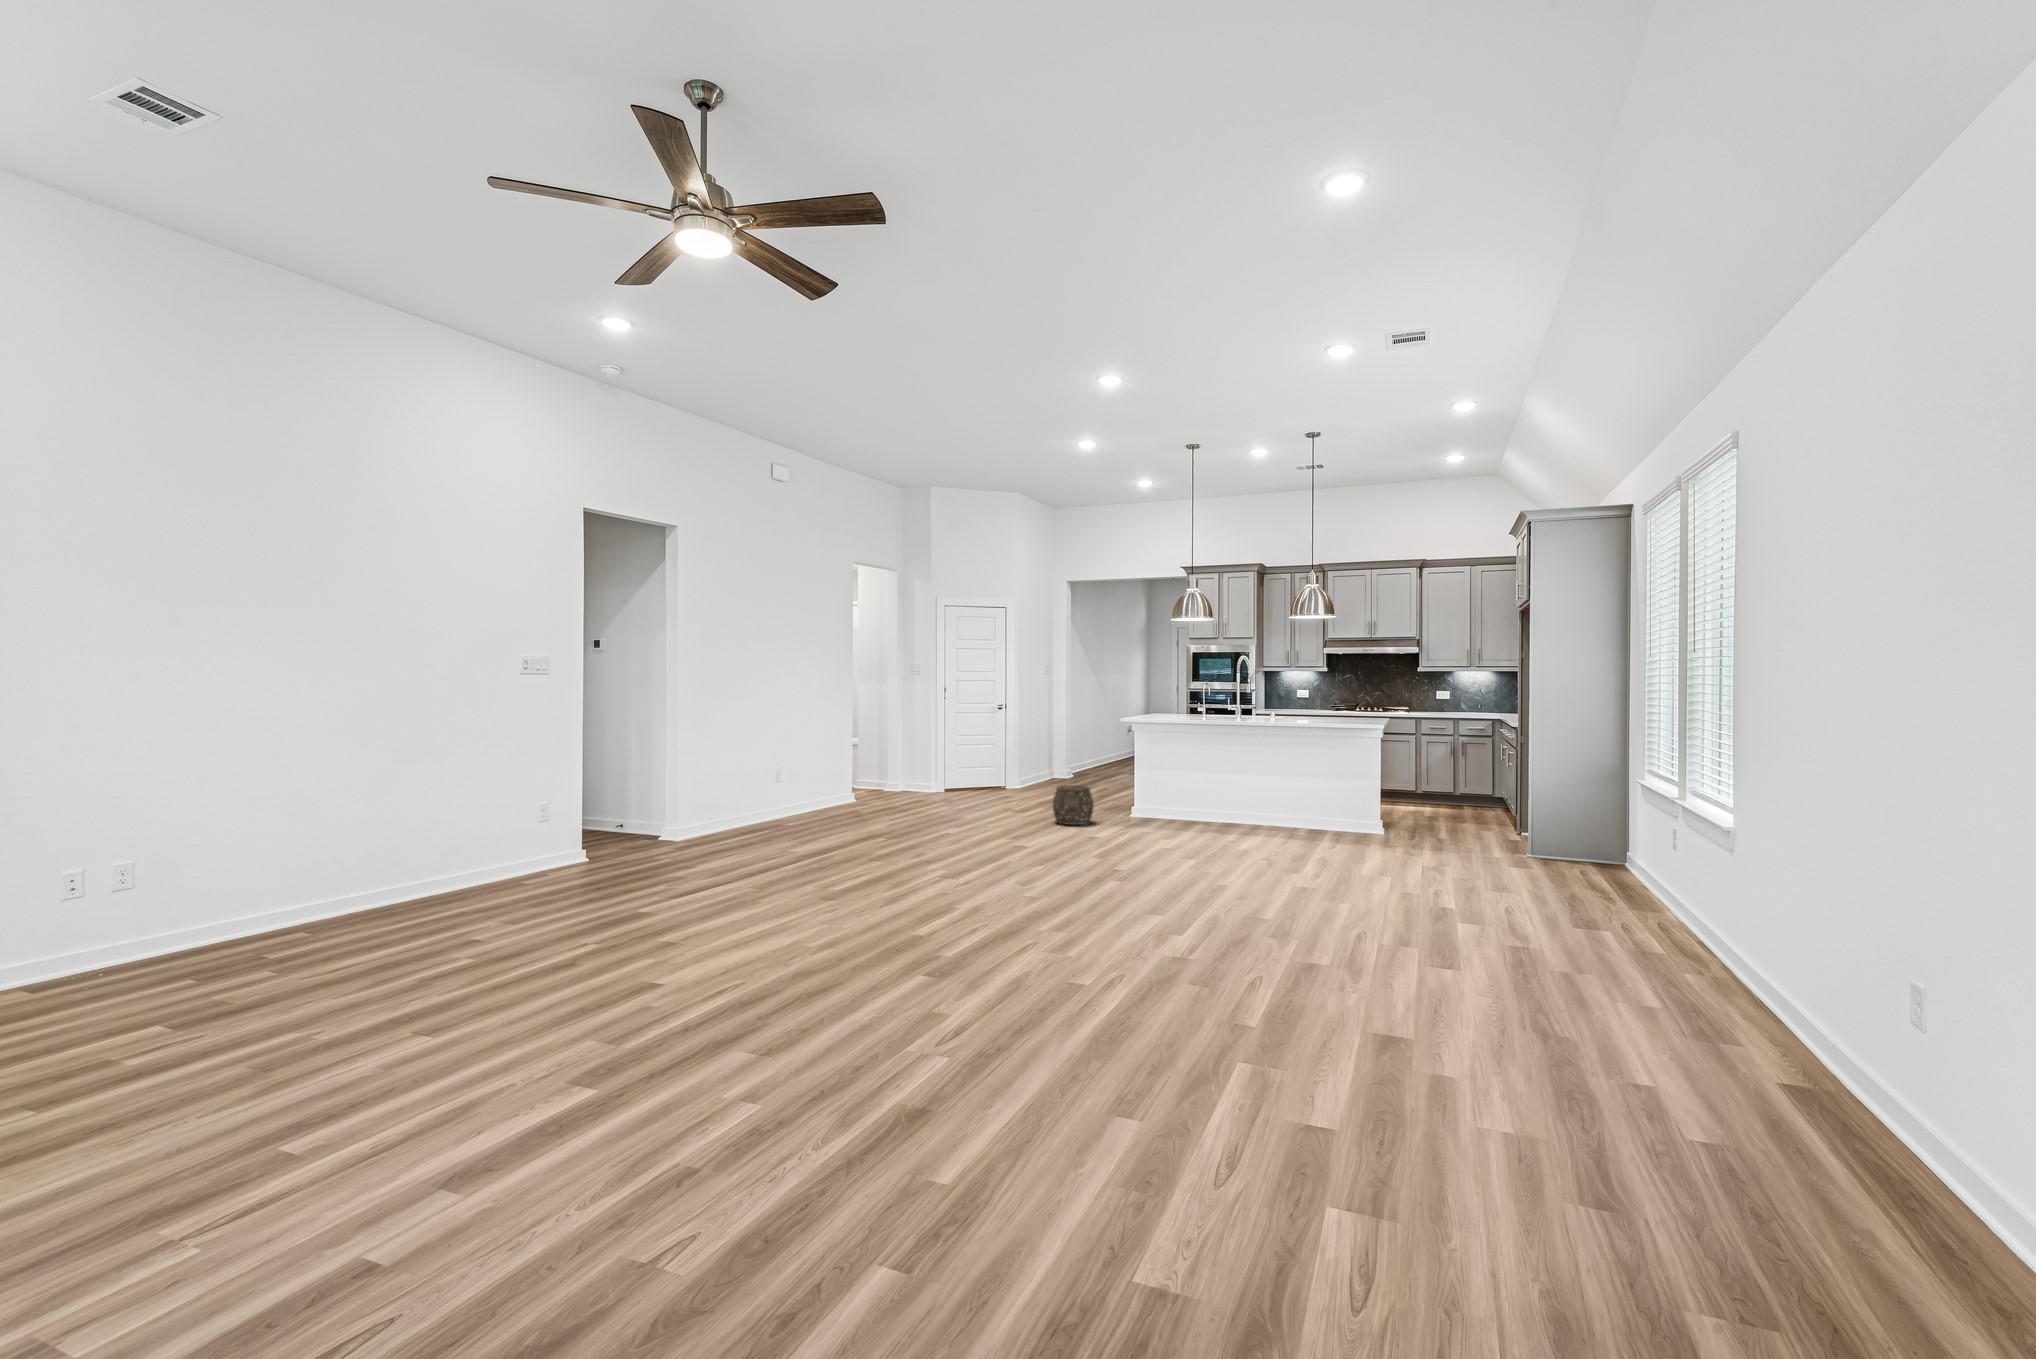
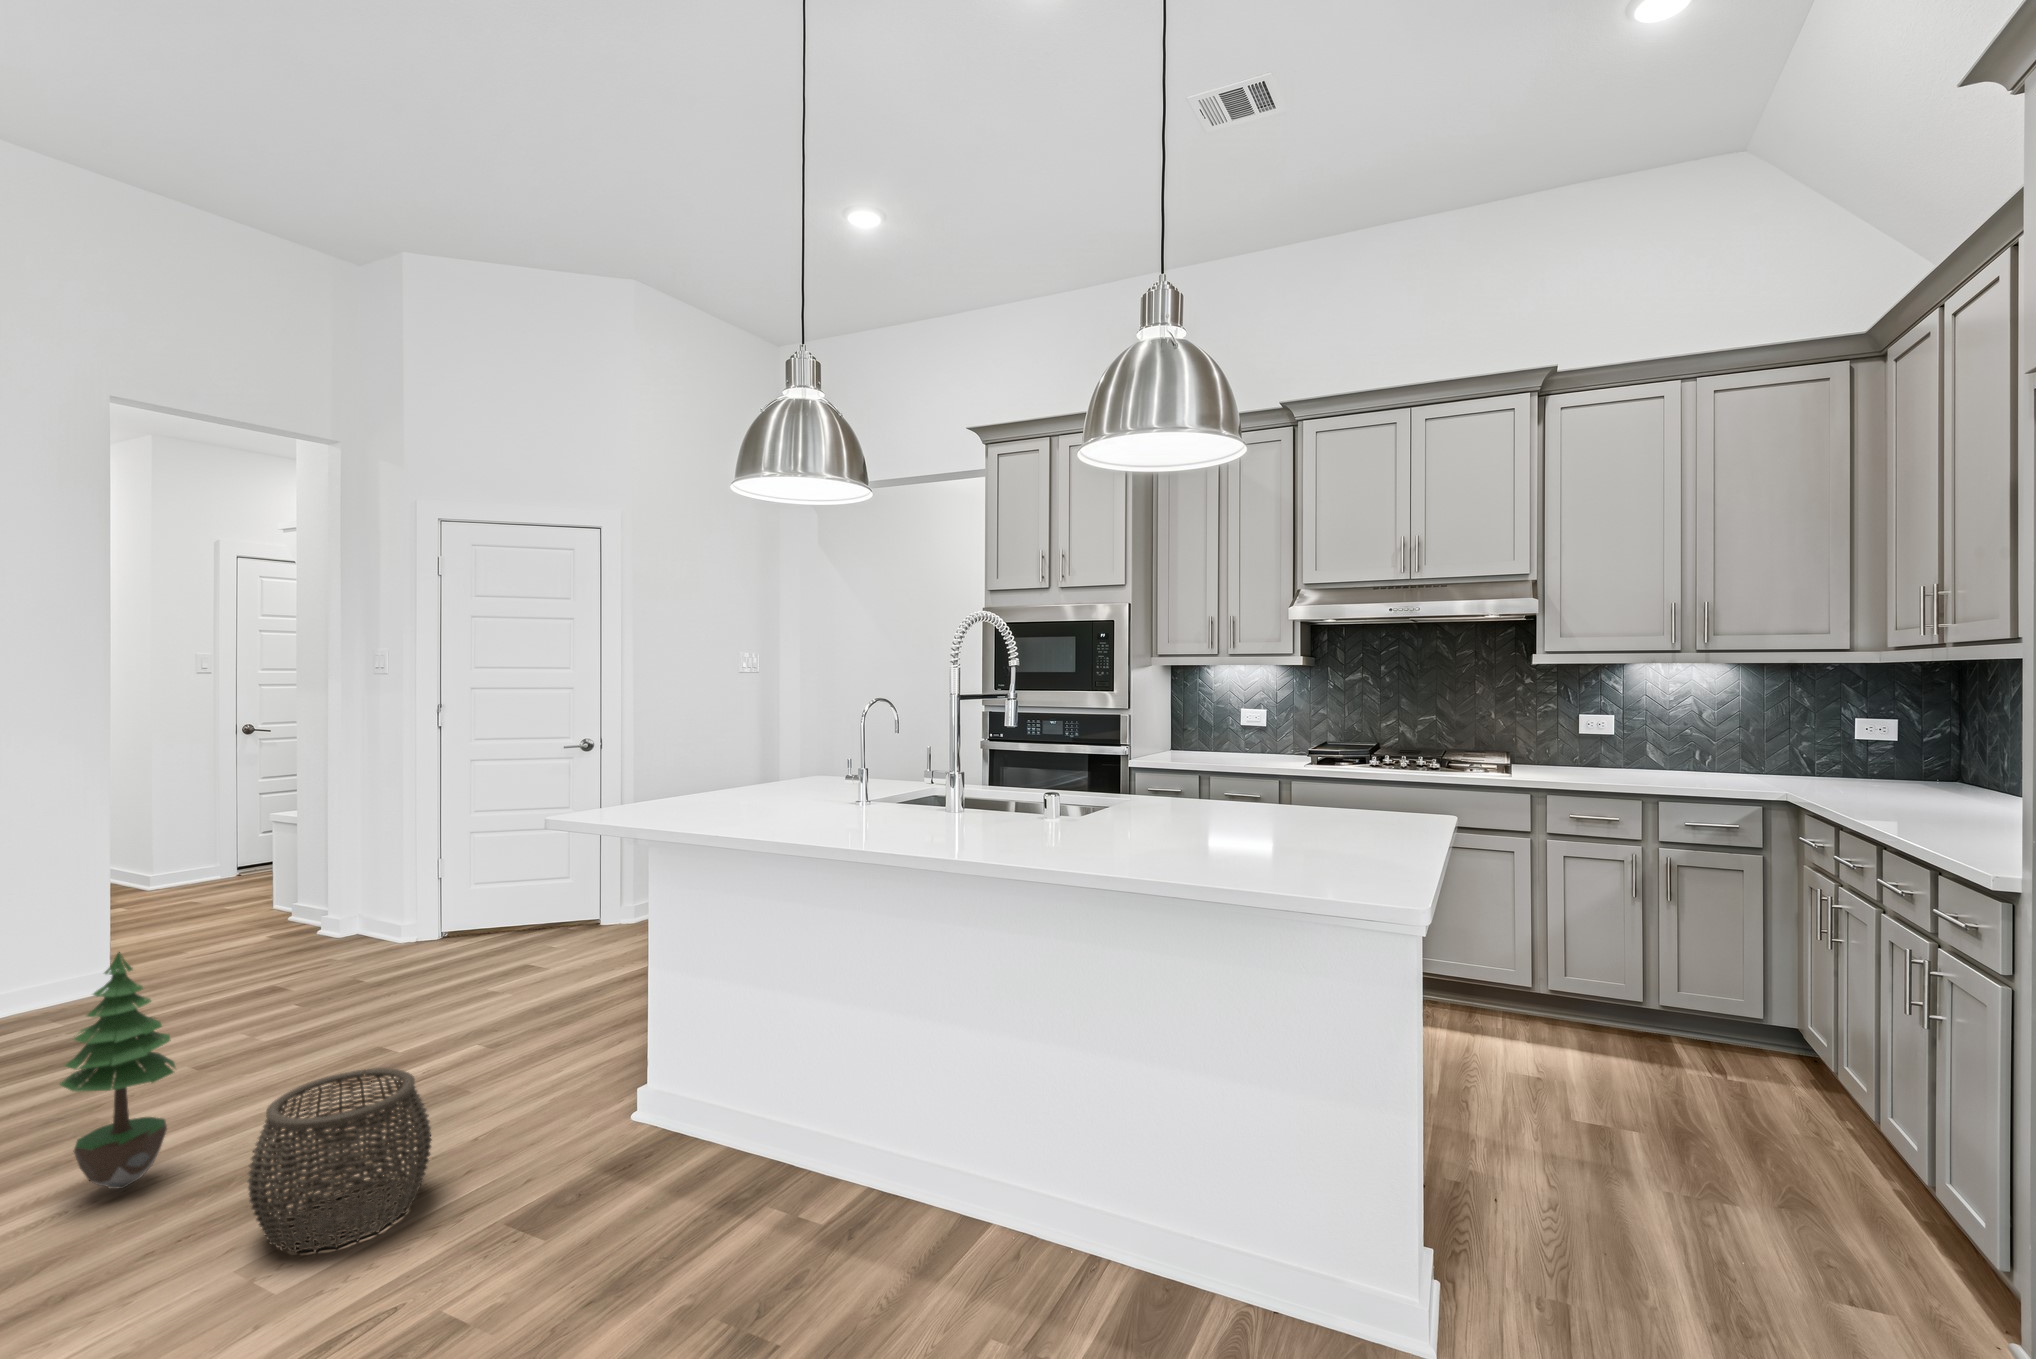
potted tree: none [982,750,1007,820] -> present [60,952,176,1189]

